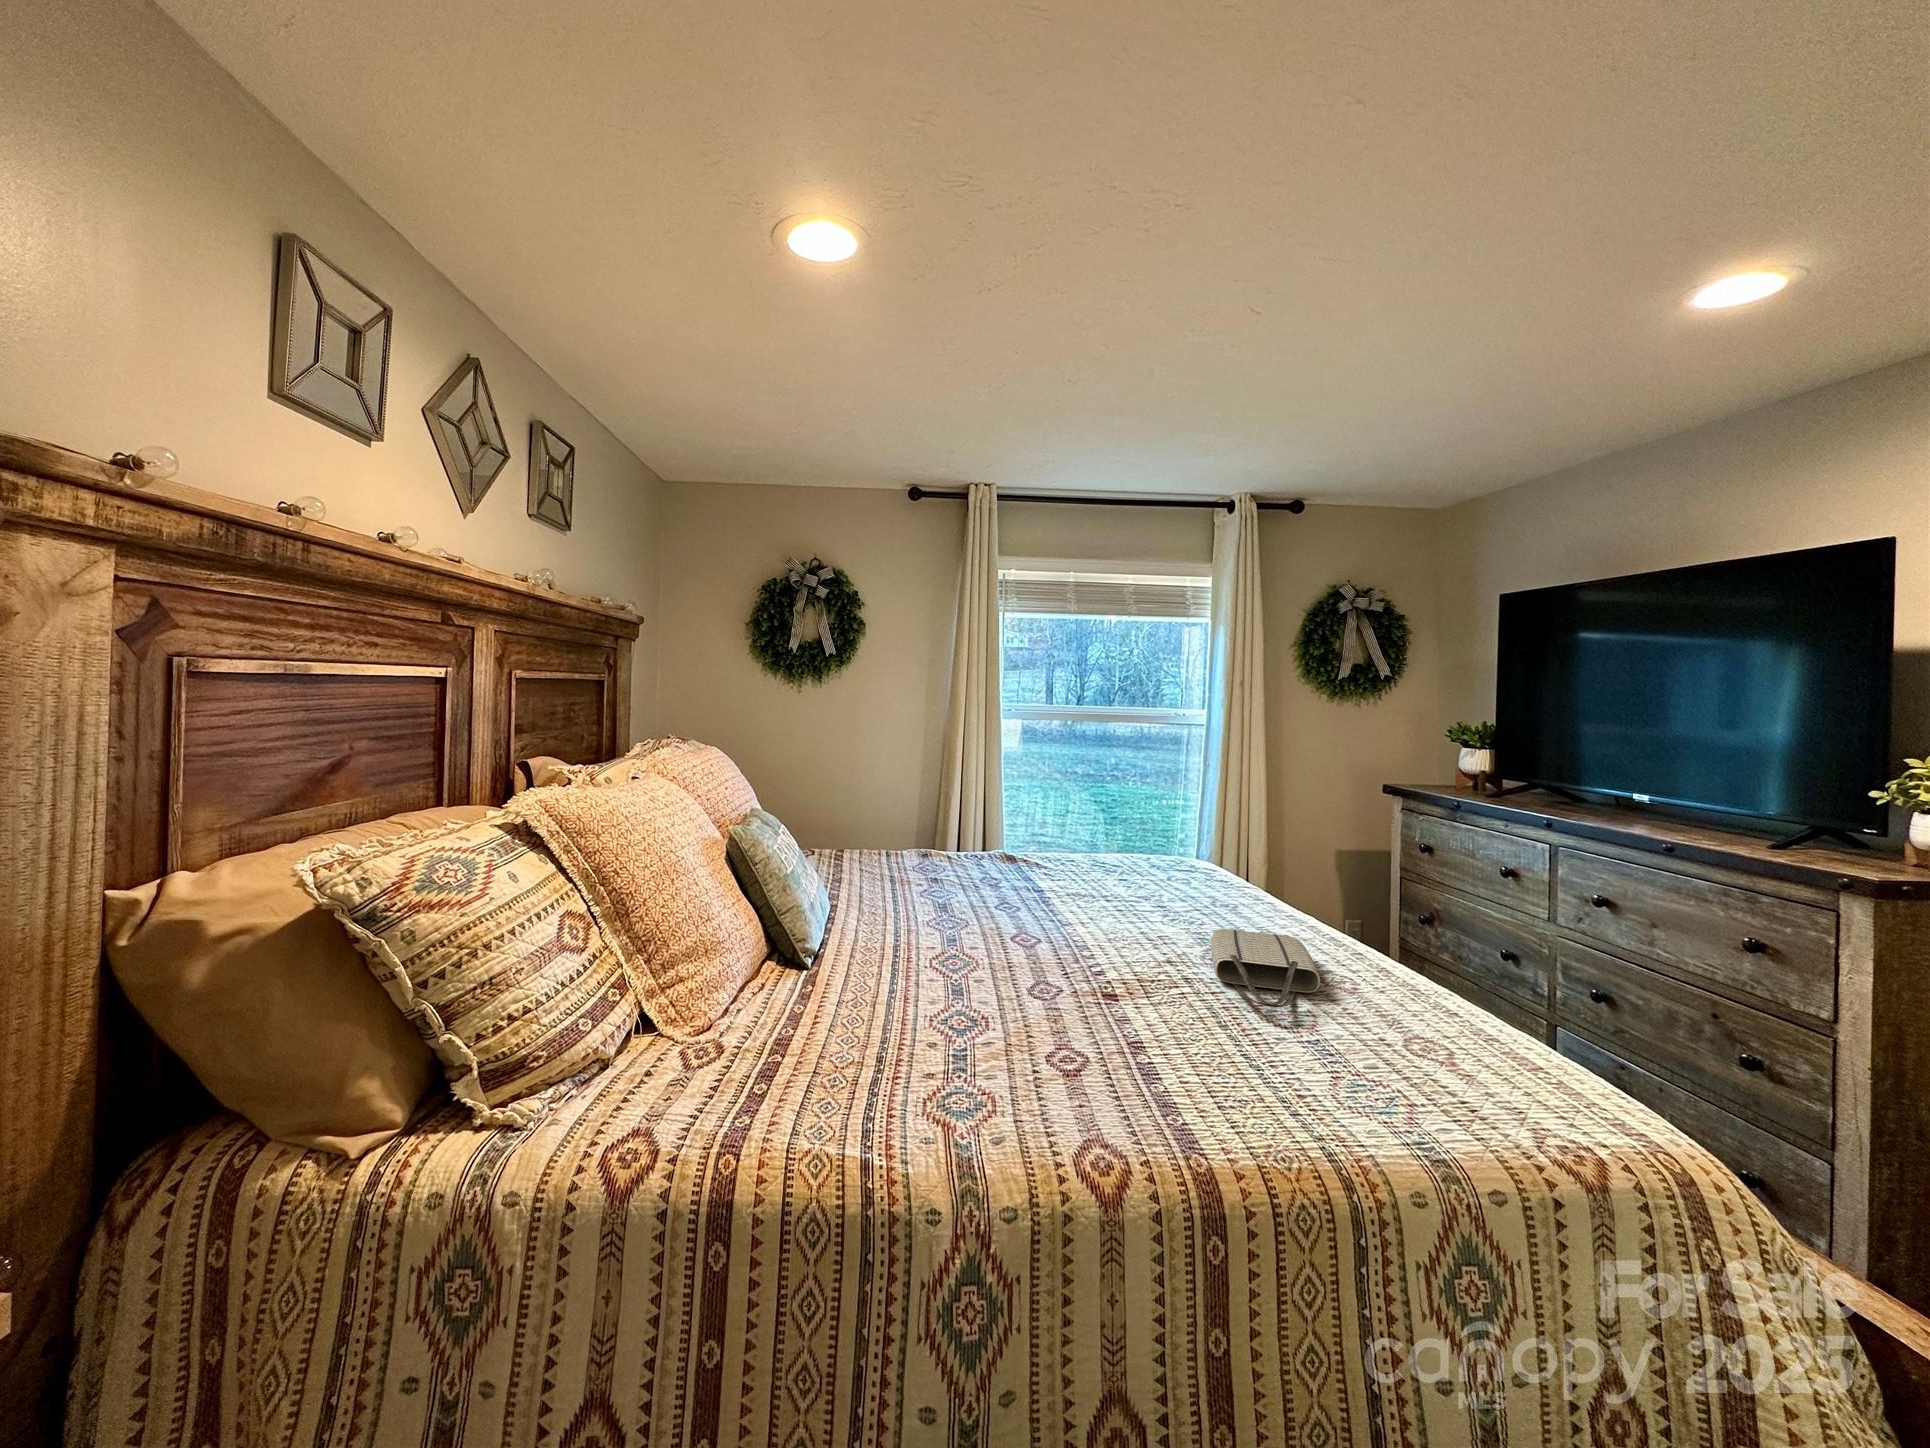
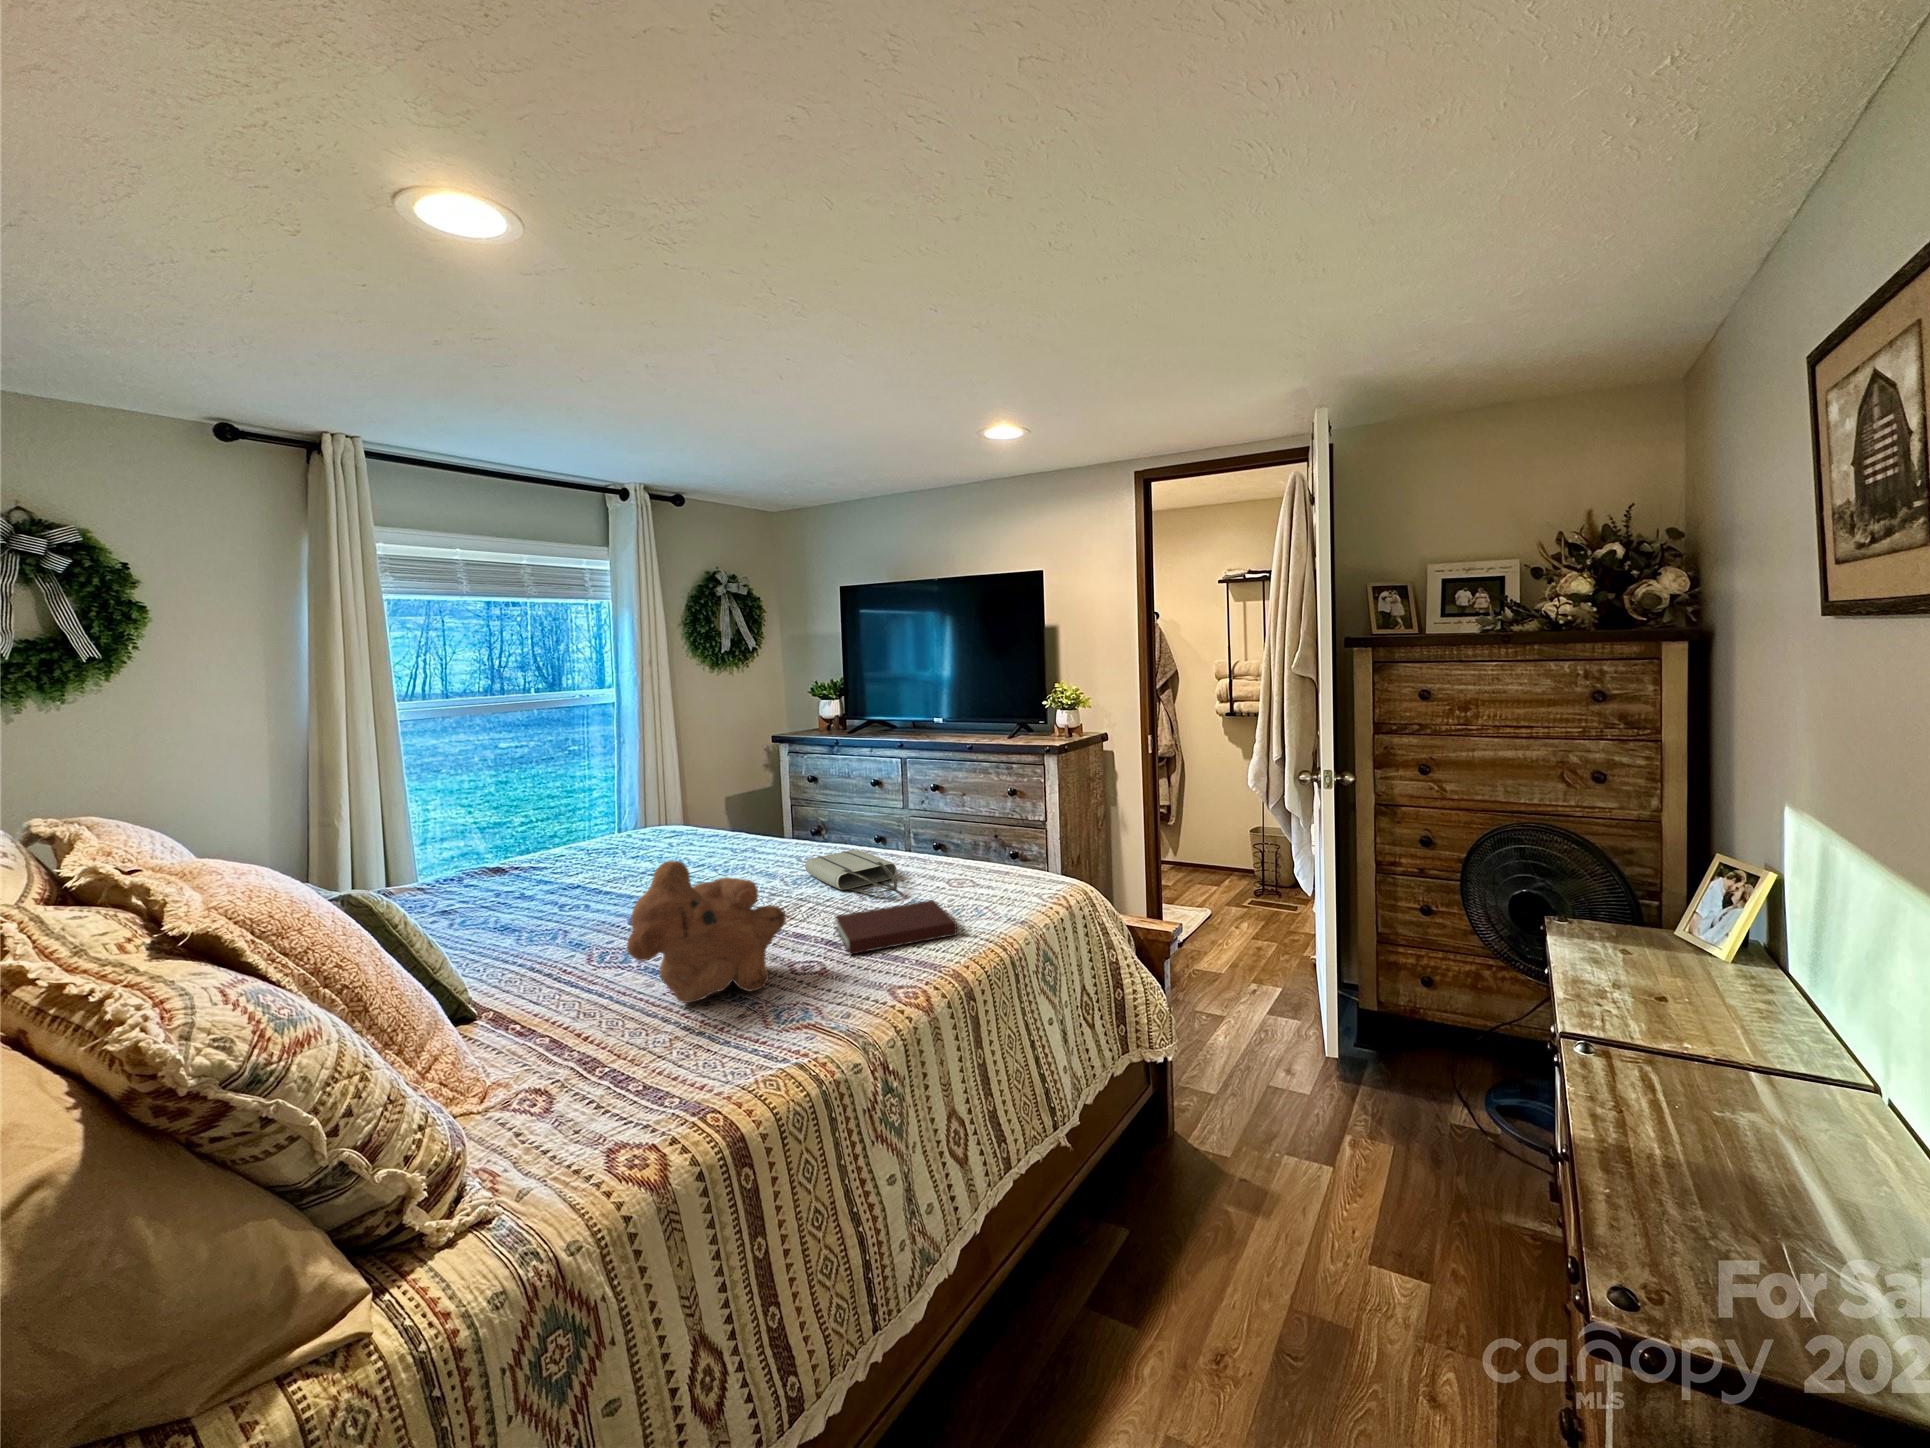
teddy bear: none [828,860,1022,1052] -> present [627,861,786,1003]
notebook: none [1105,1006,1303,1114] -> present [836,900,957,954]

